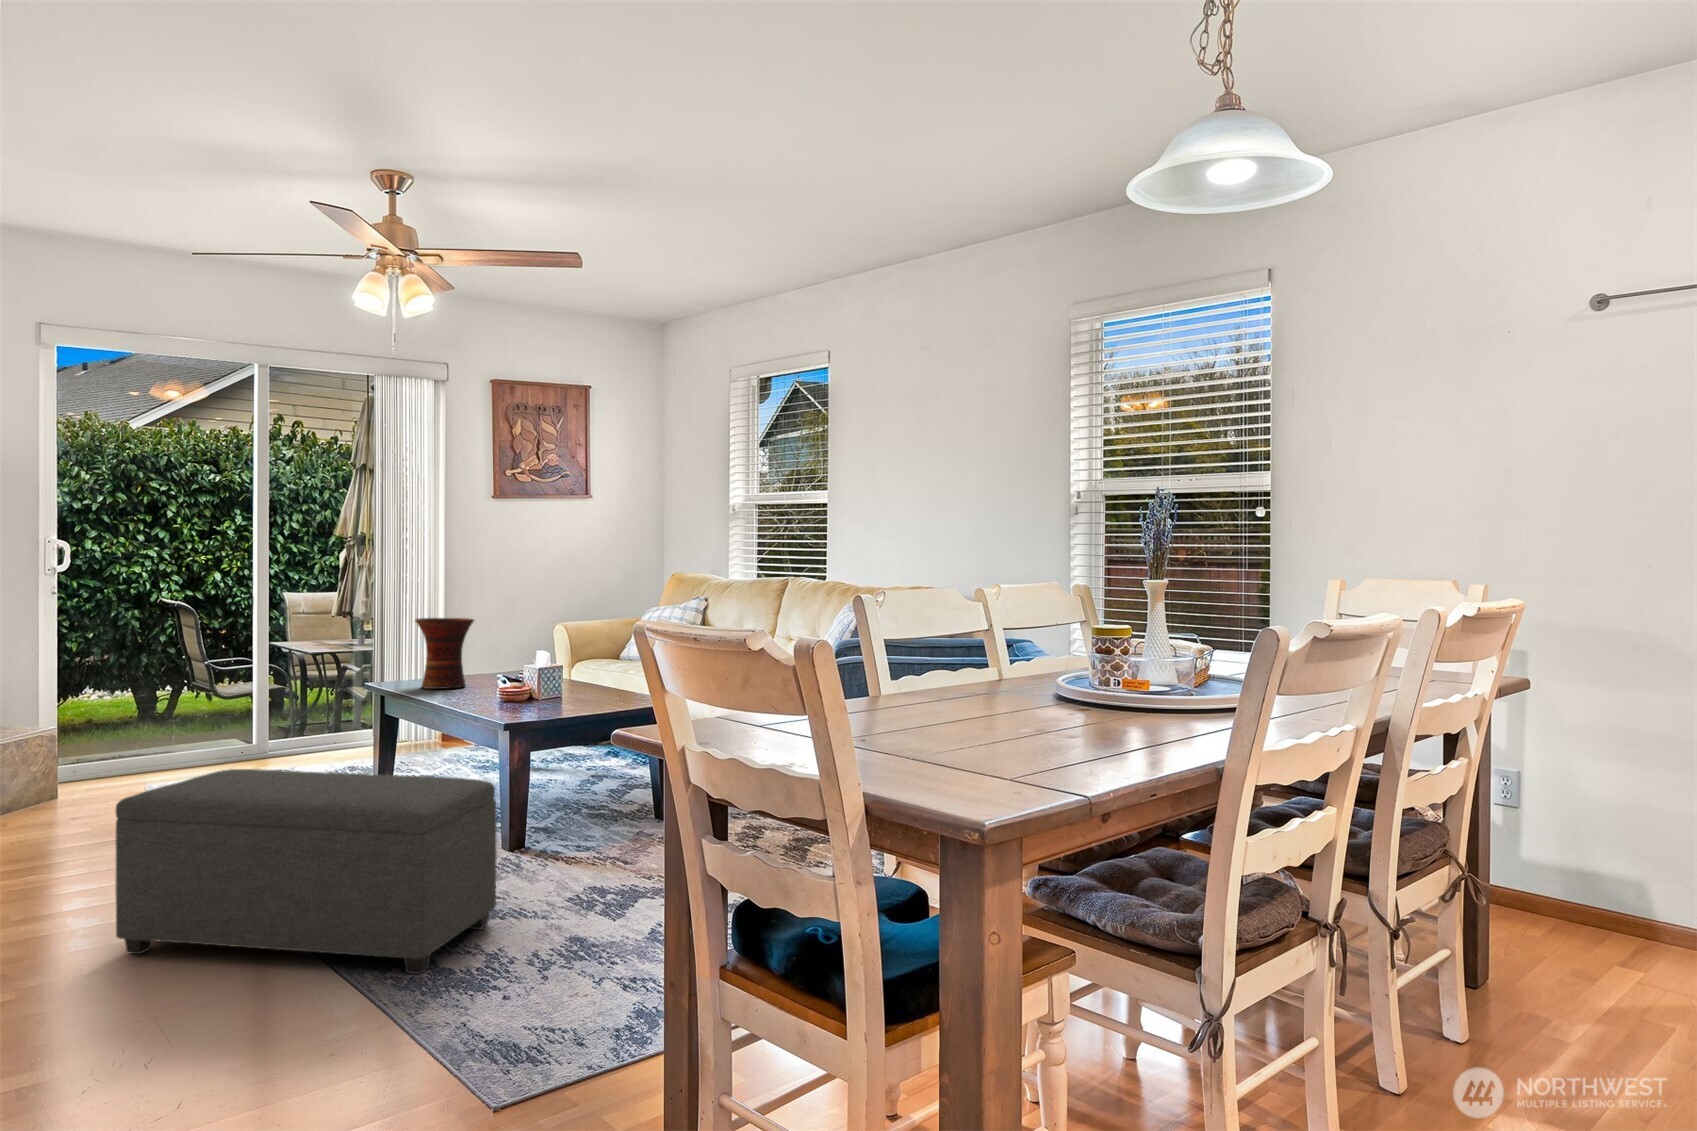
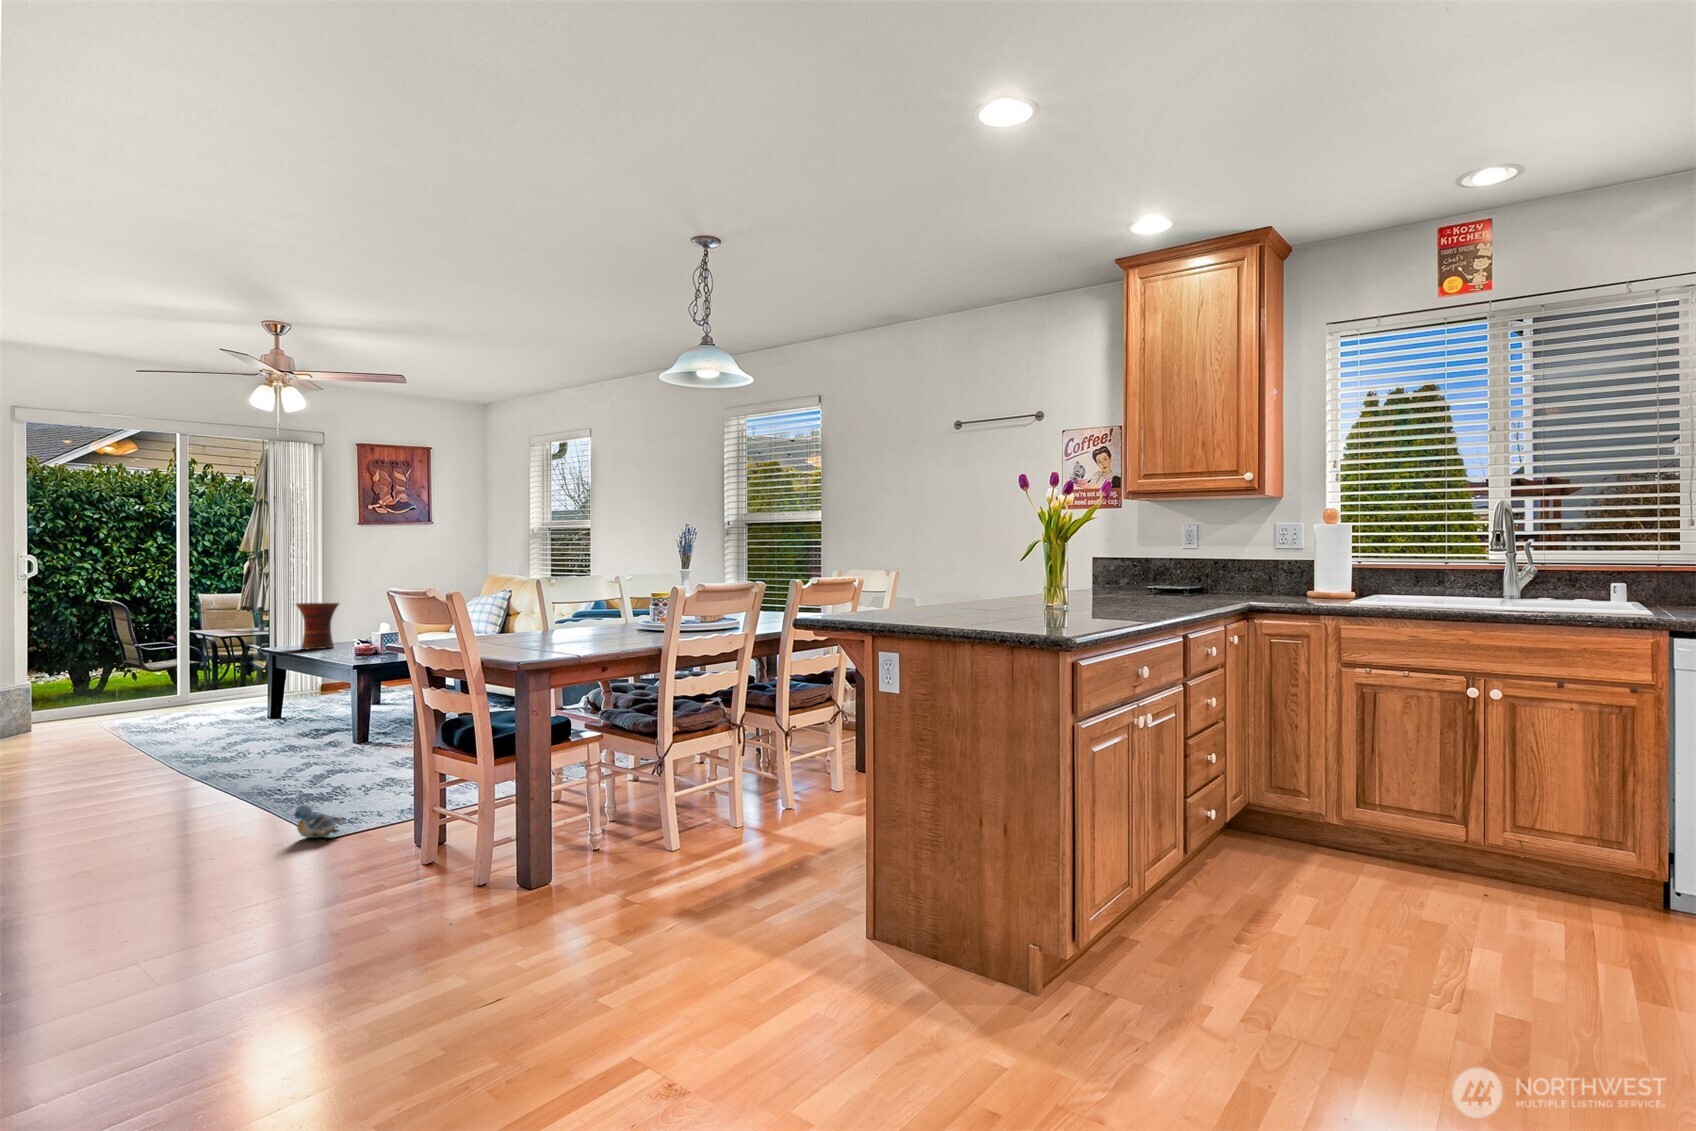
ottoman: present [115,769,497,974] -> none [75,690,342,806]
plush toy: none [444,1021,525,1087] -> present [295,805,343,838]

